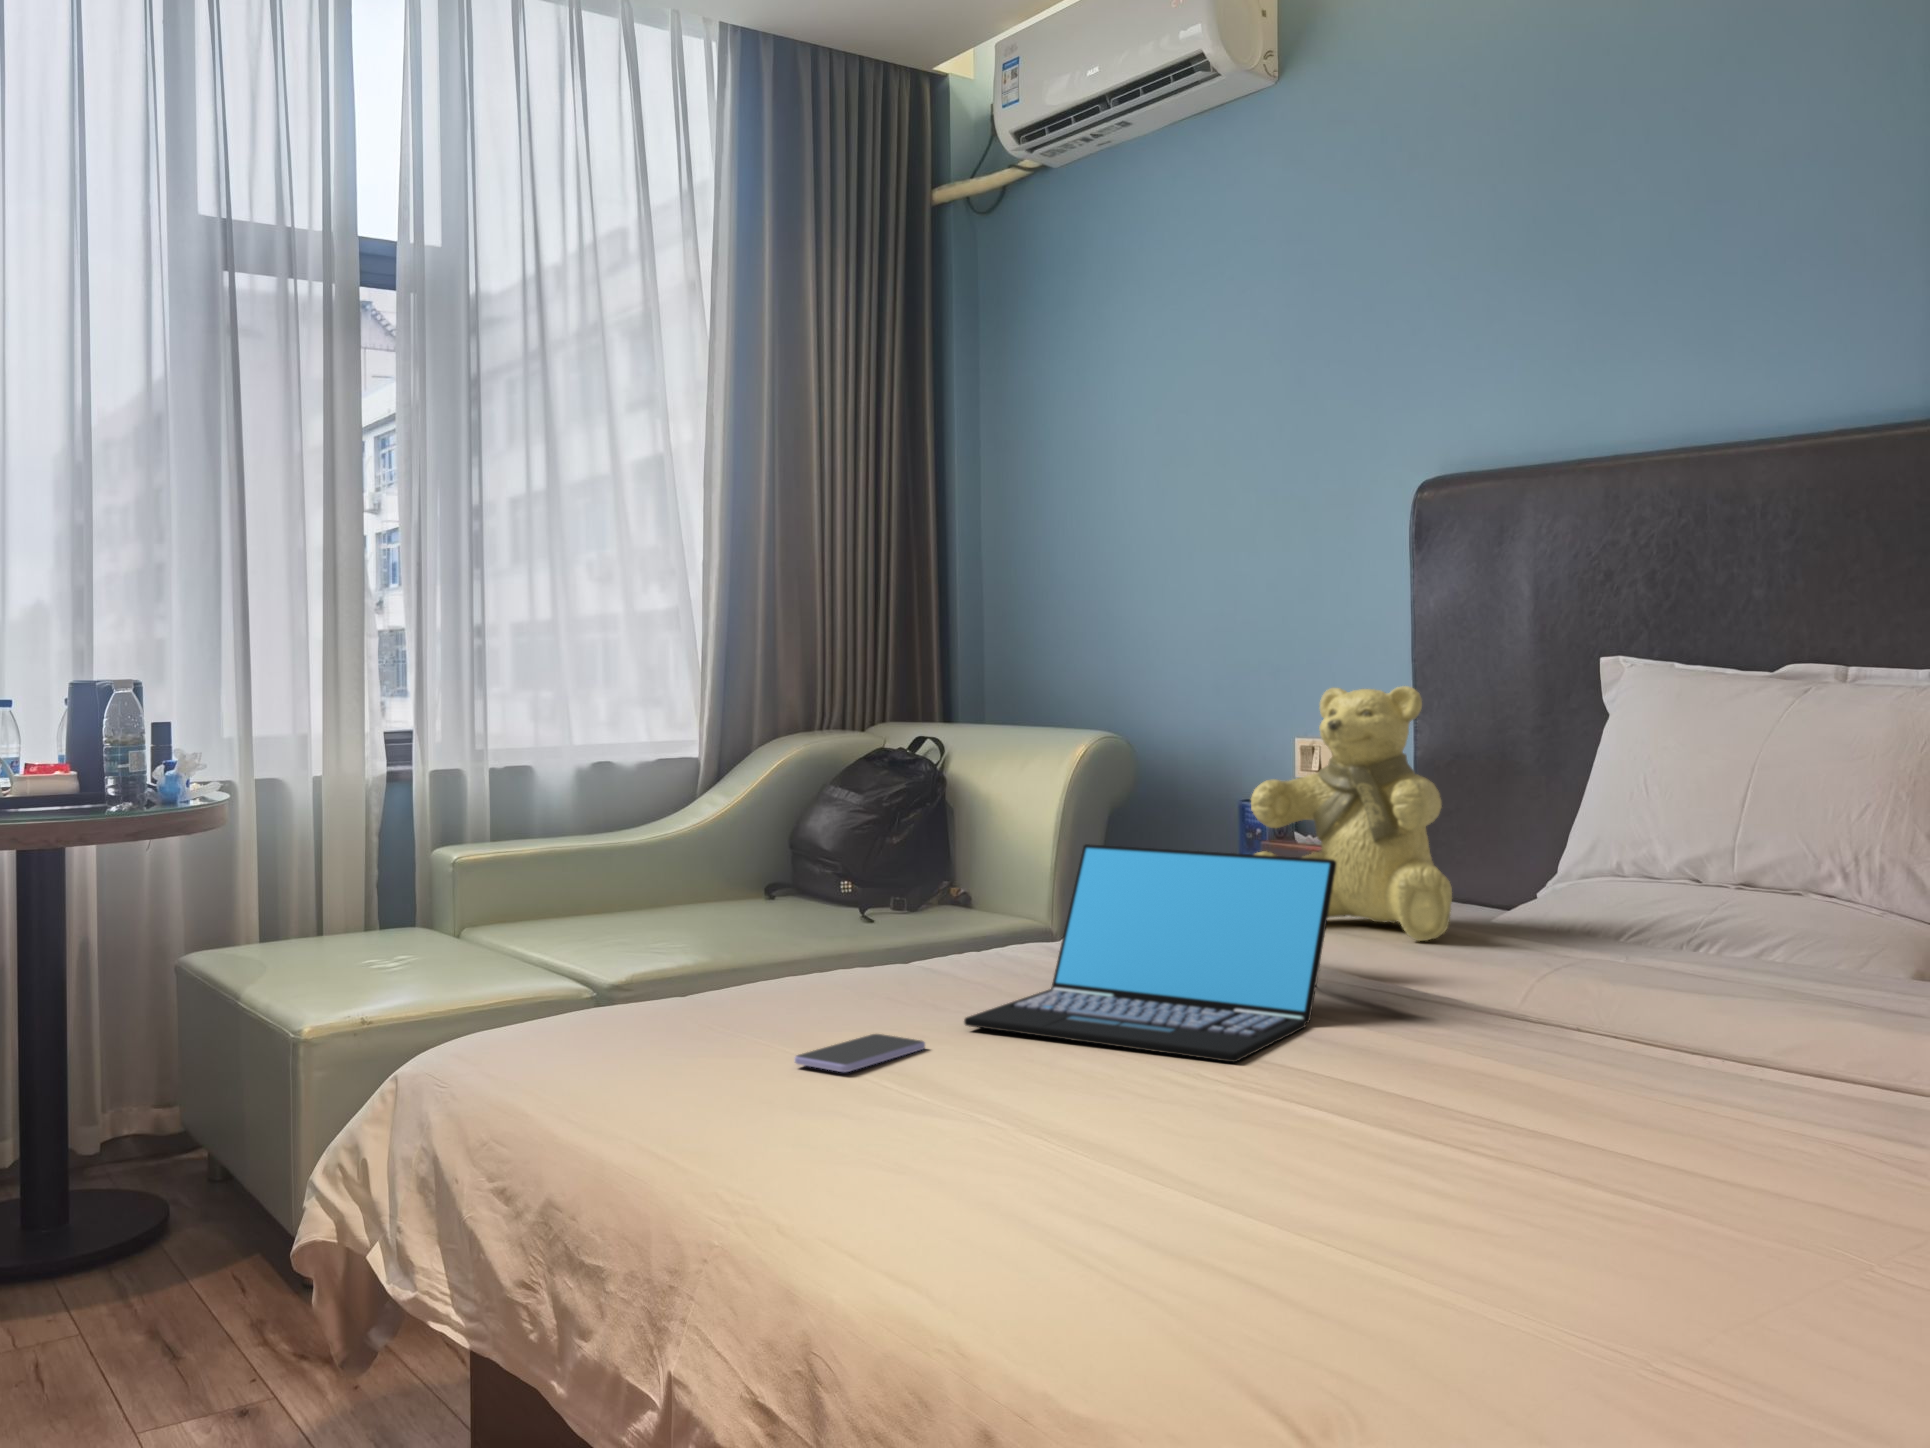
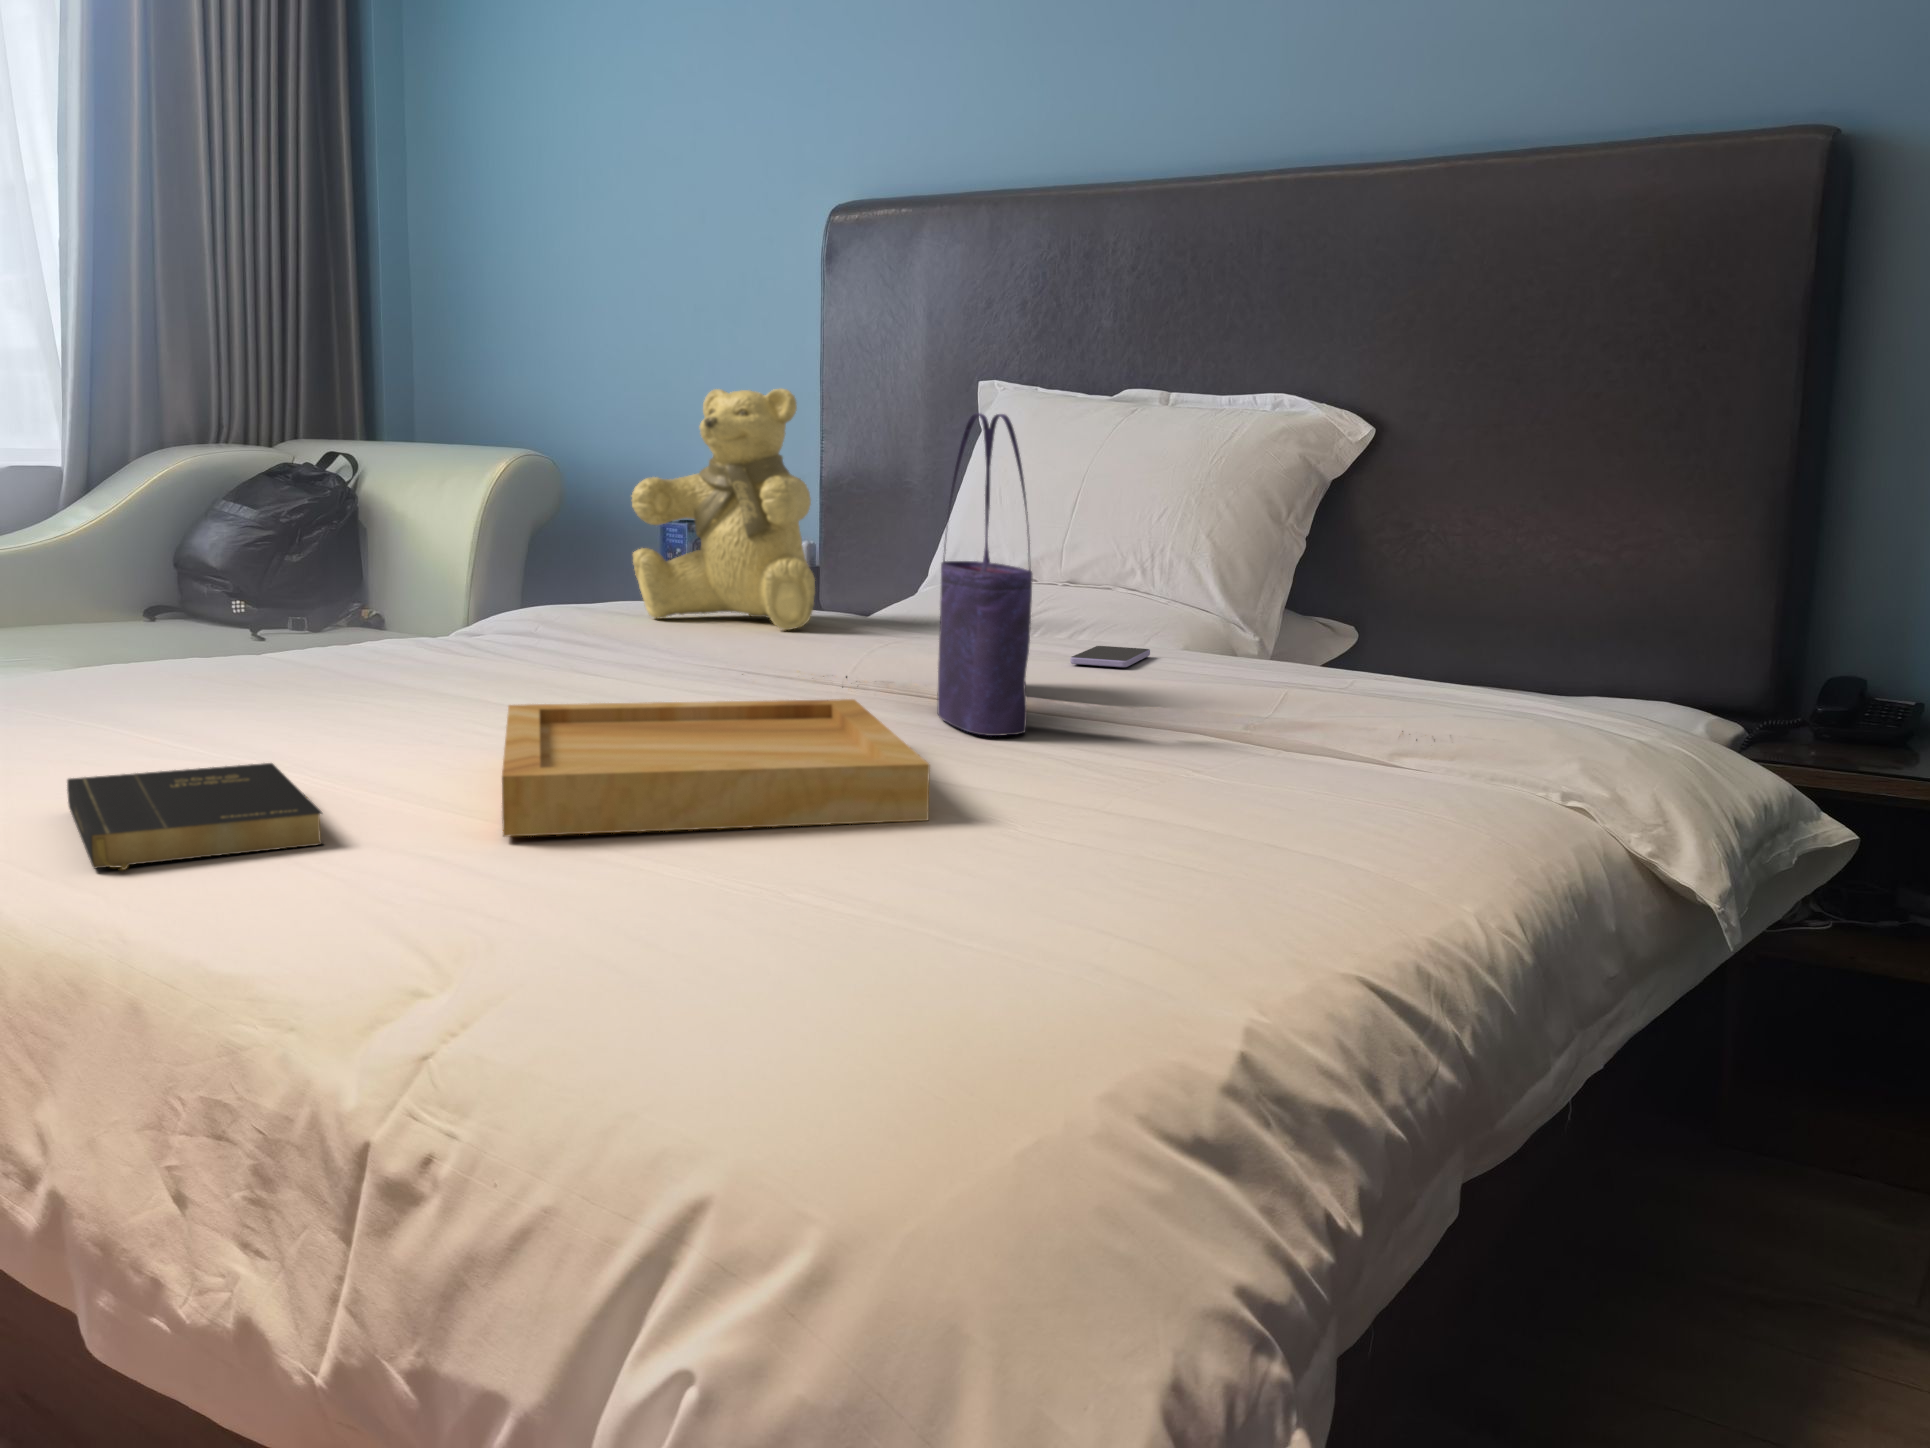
tote bag: none [1633,733,1754,1093] -> present [938,413,1033,736]
laptop: present [964,844,1337,1062] -> none [294,530,690,729]
smartphone: present [795,1034,925,1072] -> present [1070,646,1150,667]
tray: none [1192,1045,1691,1214] -> present [502,699,930,837]
book: none [817,1103,1062,1224] -> present [67,763,323,870]

